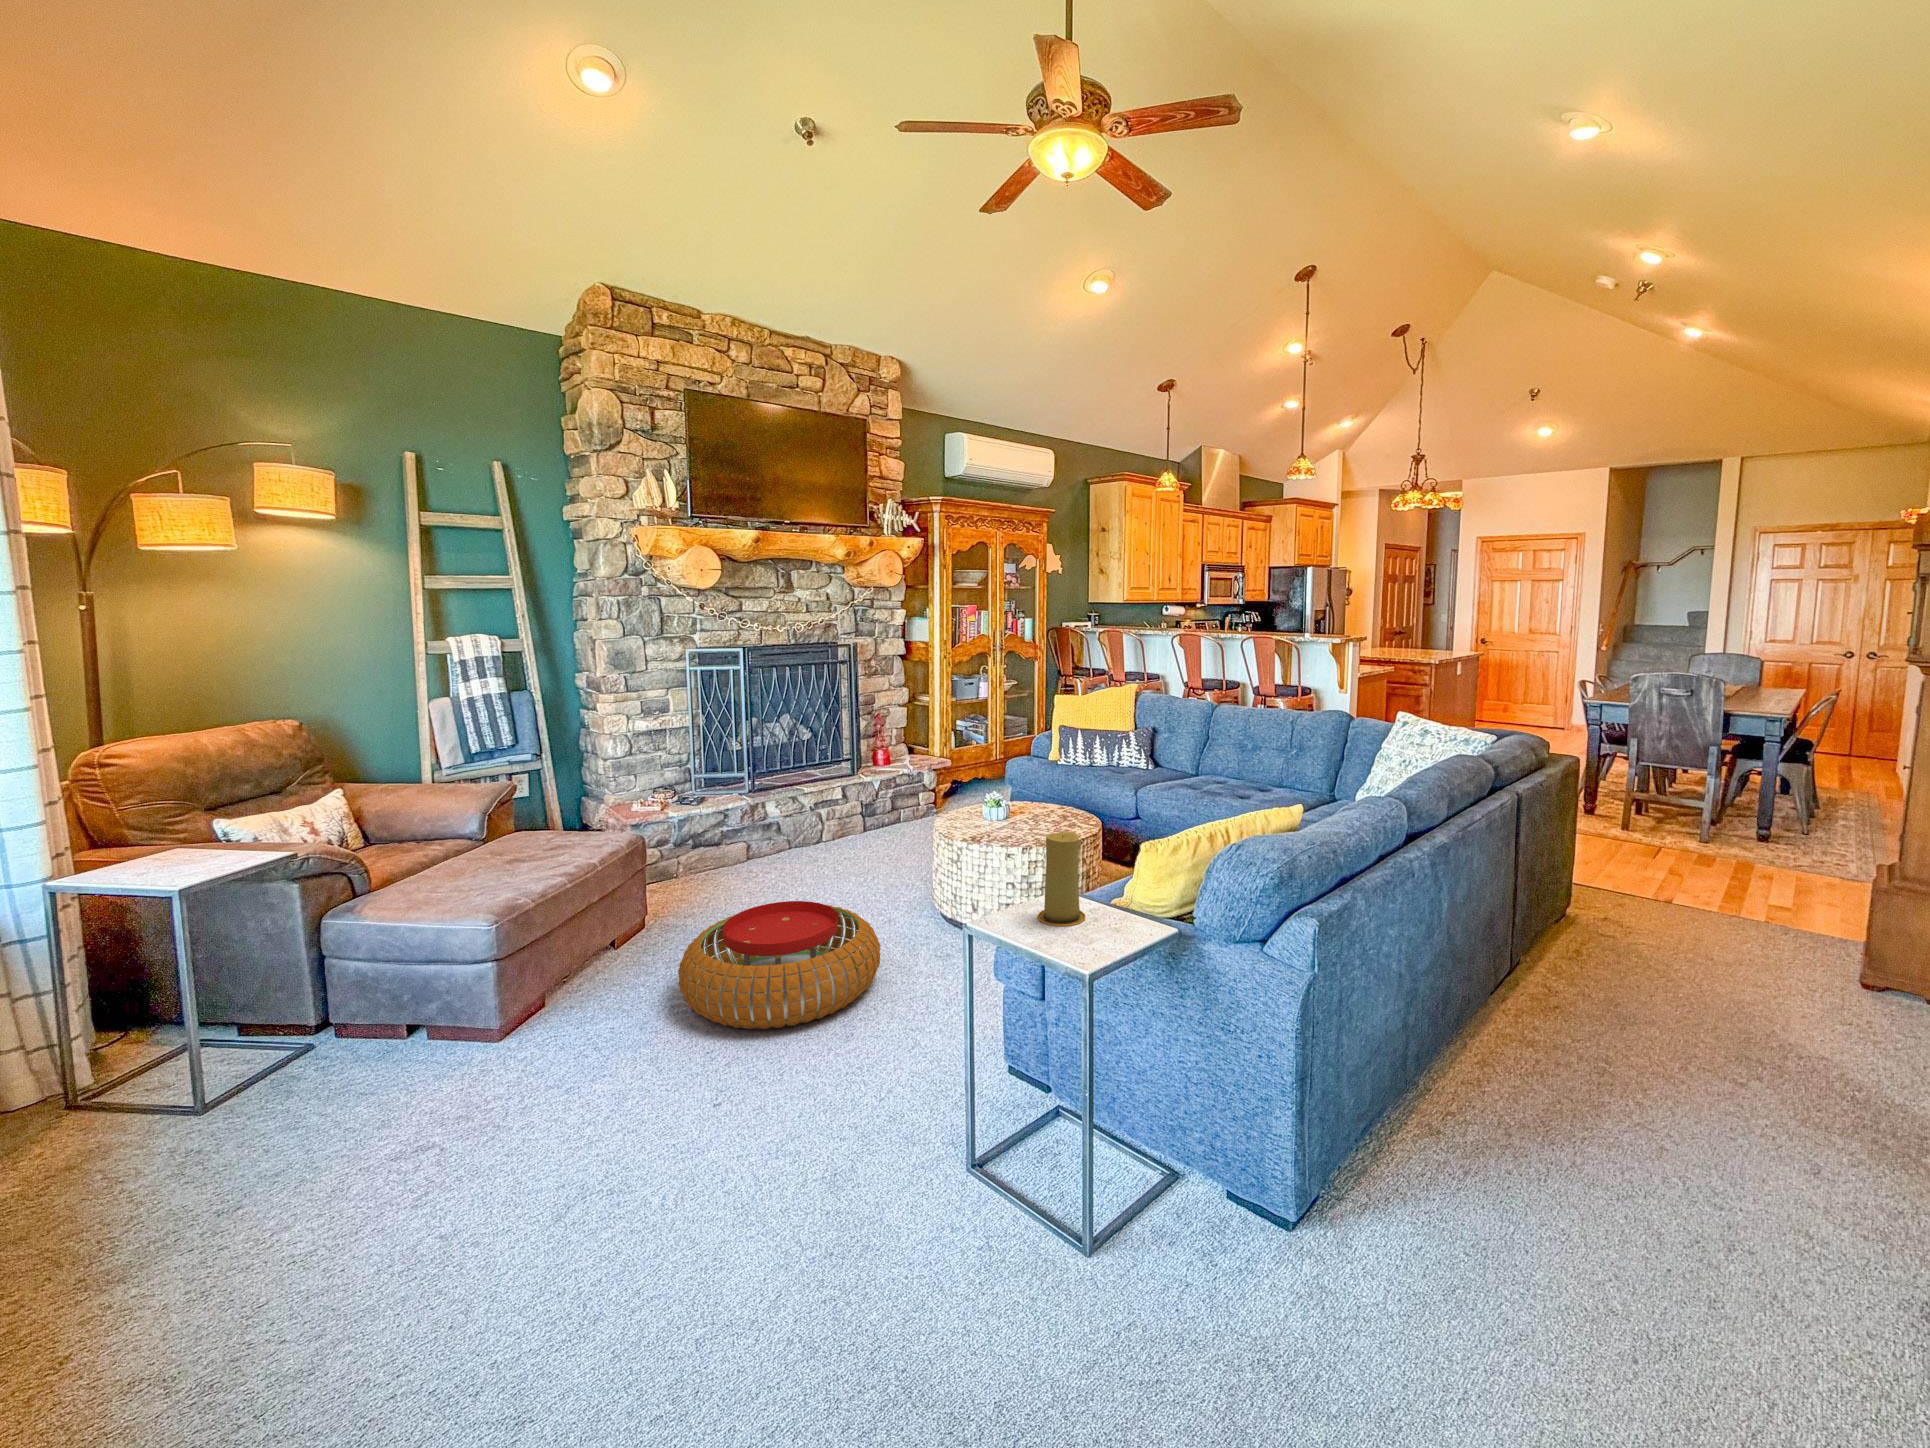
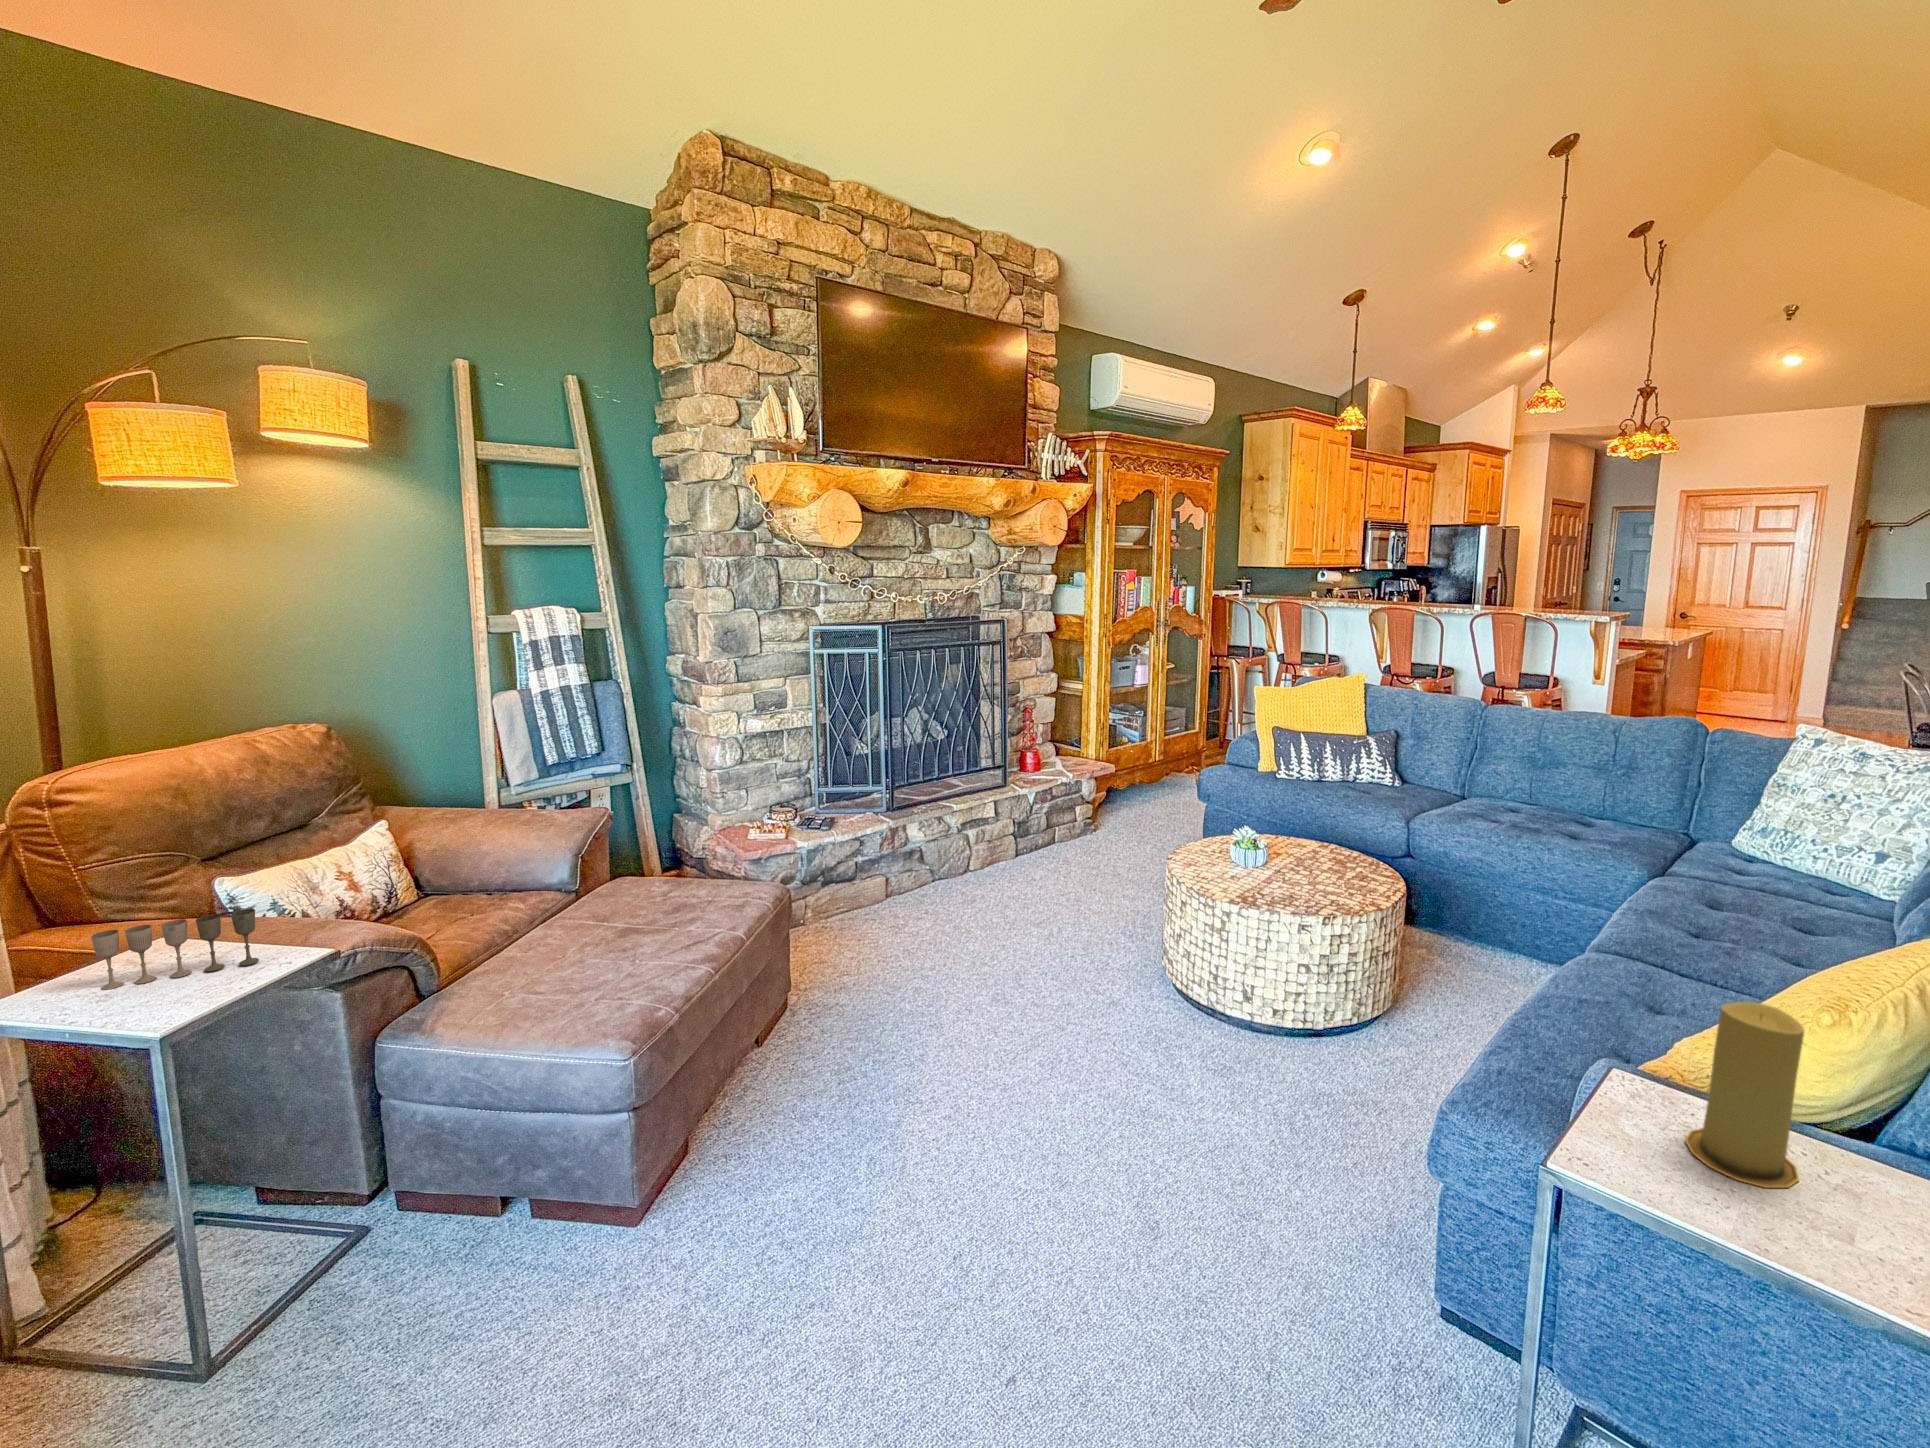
wine glass: none [130,824,239,872] -> present [91,909,259,990]
pouf: present [678,901,880,1029] -> none [880,992,1162,1210]

